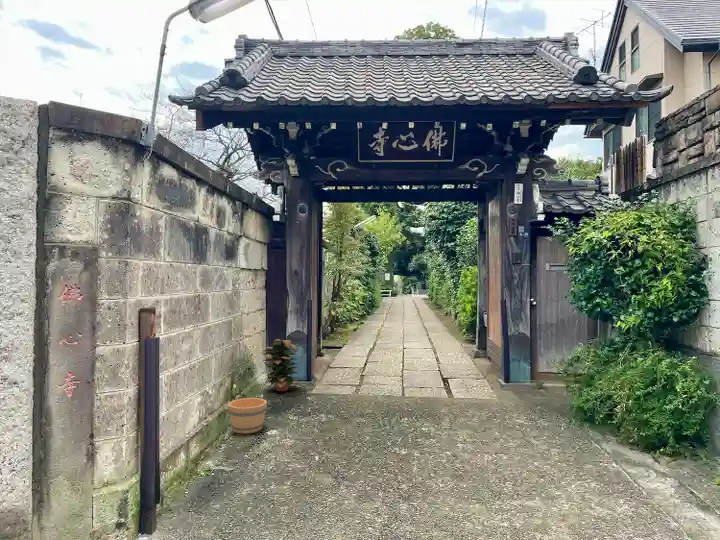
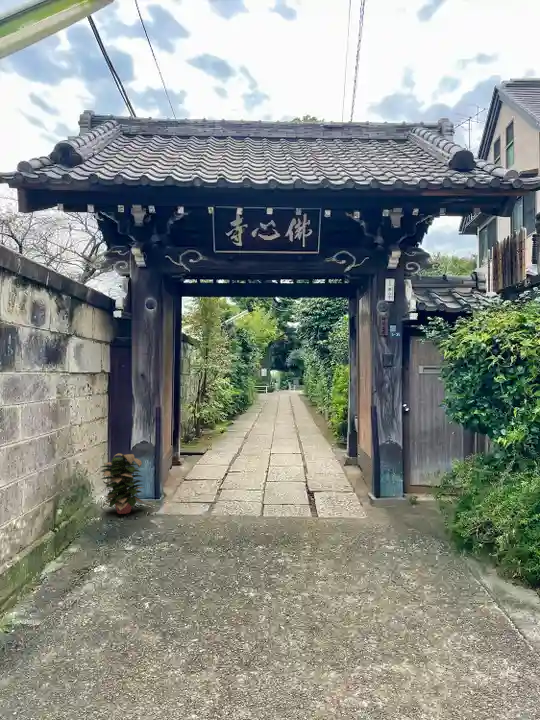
bucket: present [228,398,267,433] -> none [43,530,93,576]

